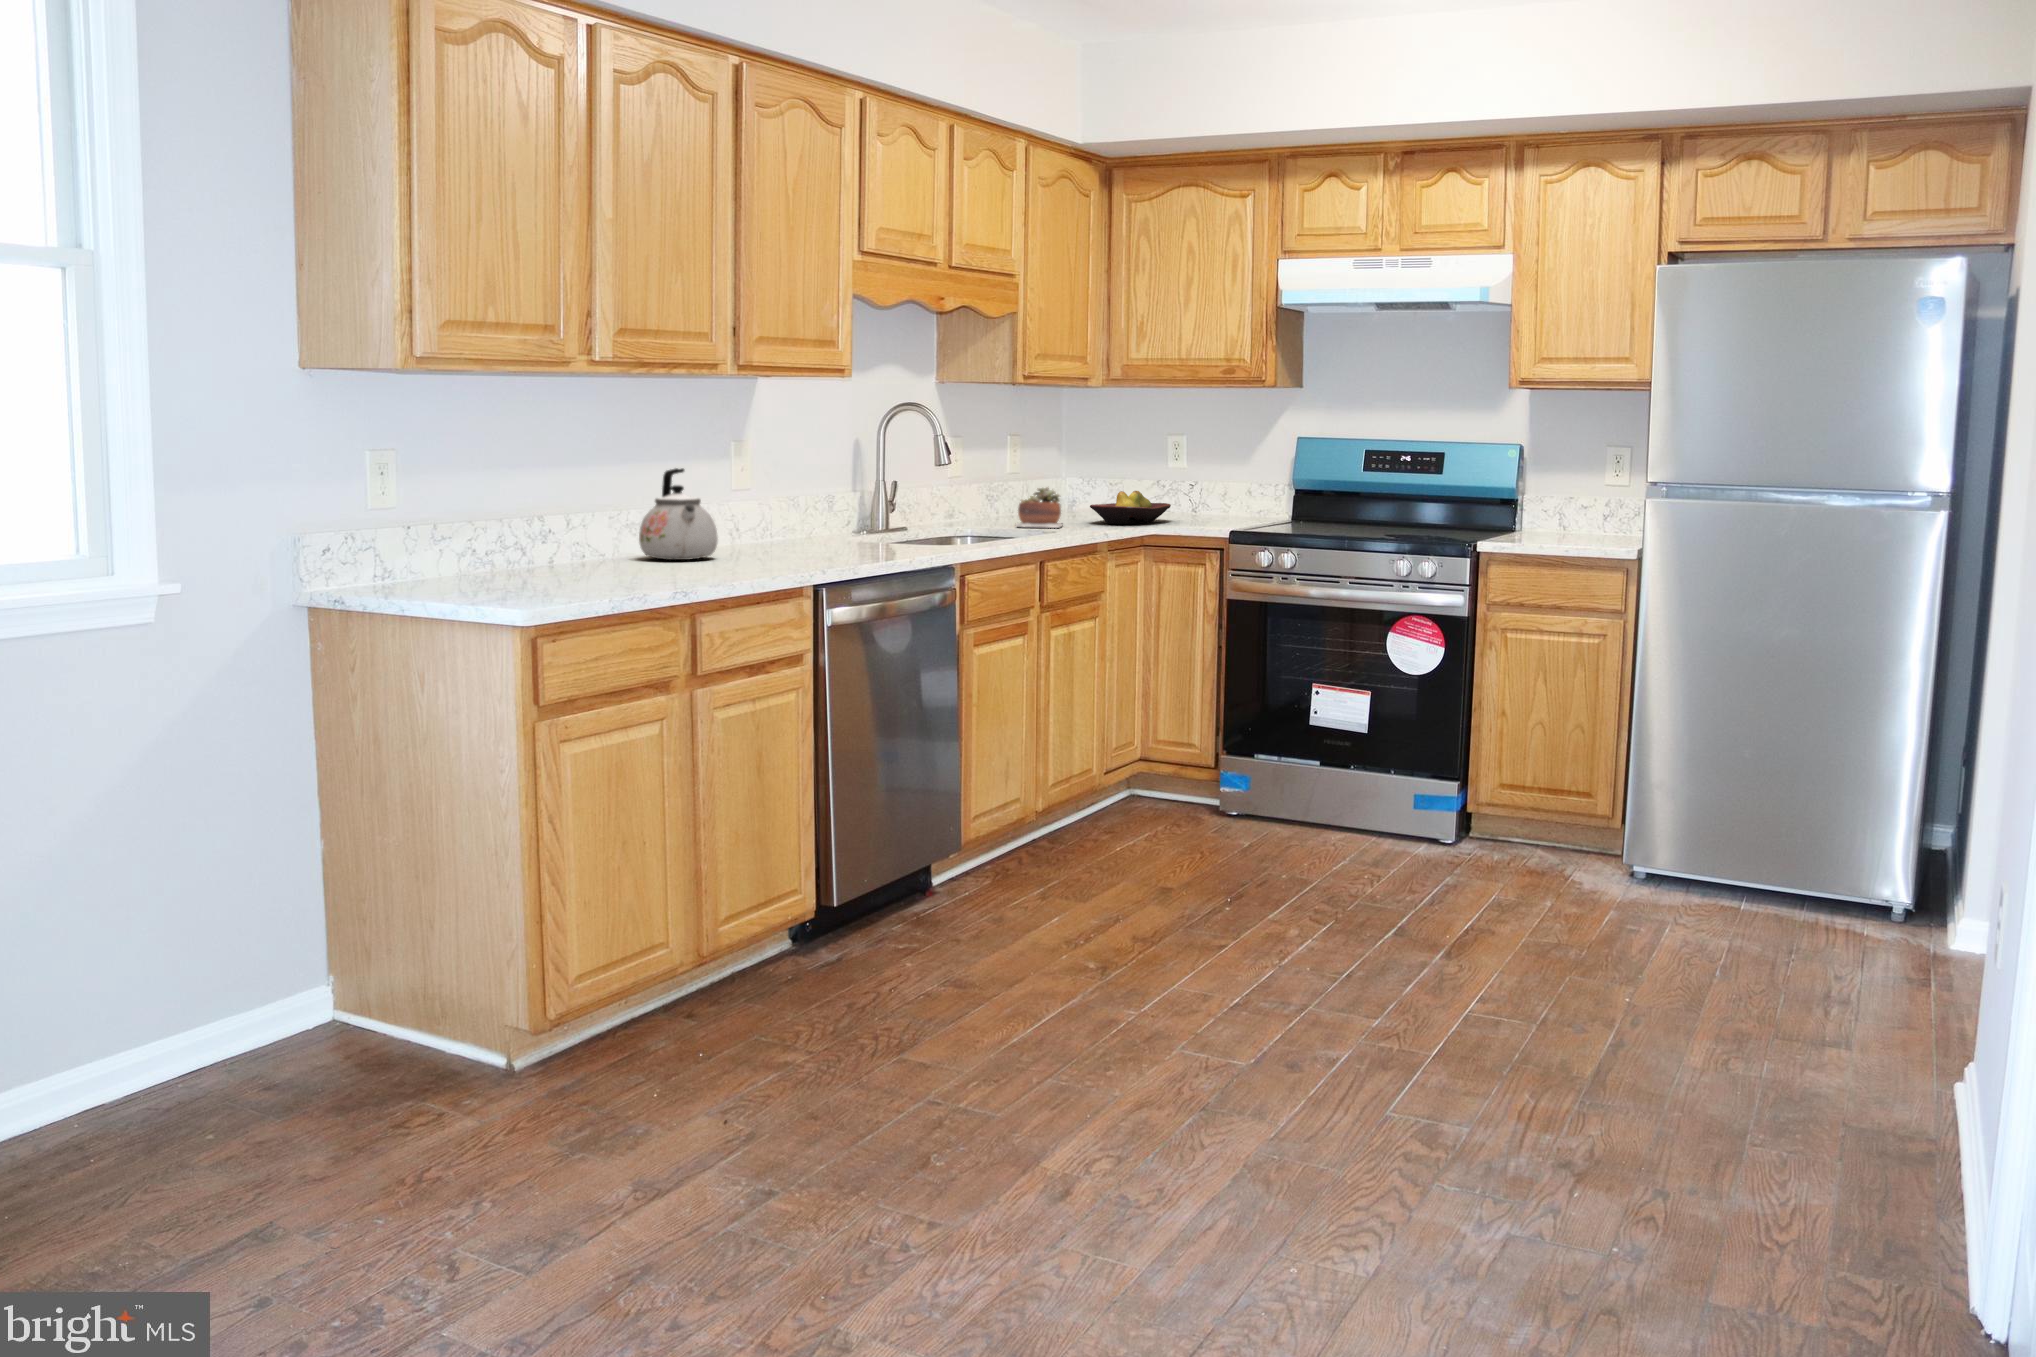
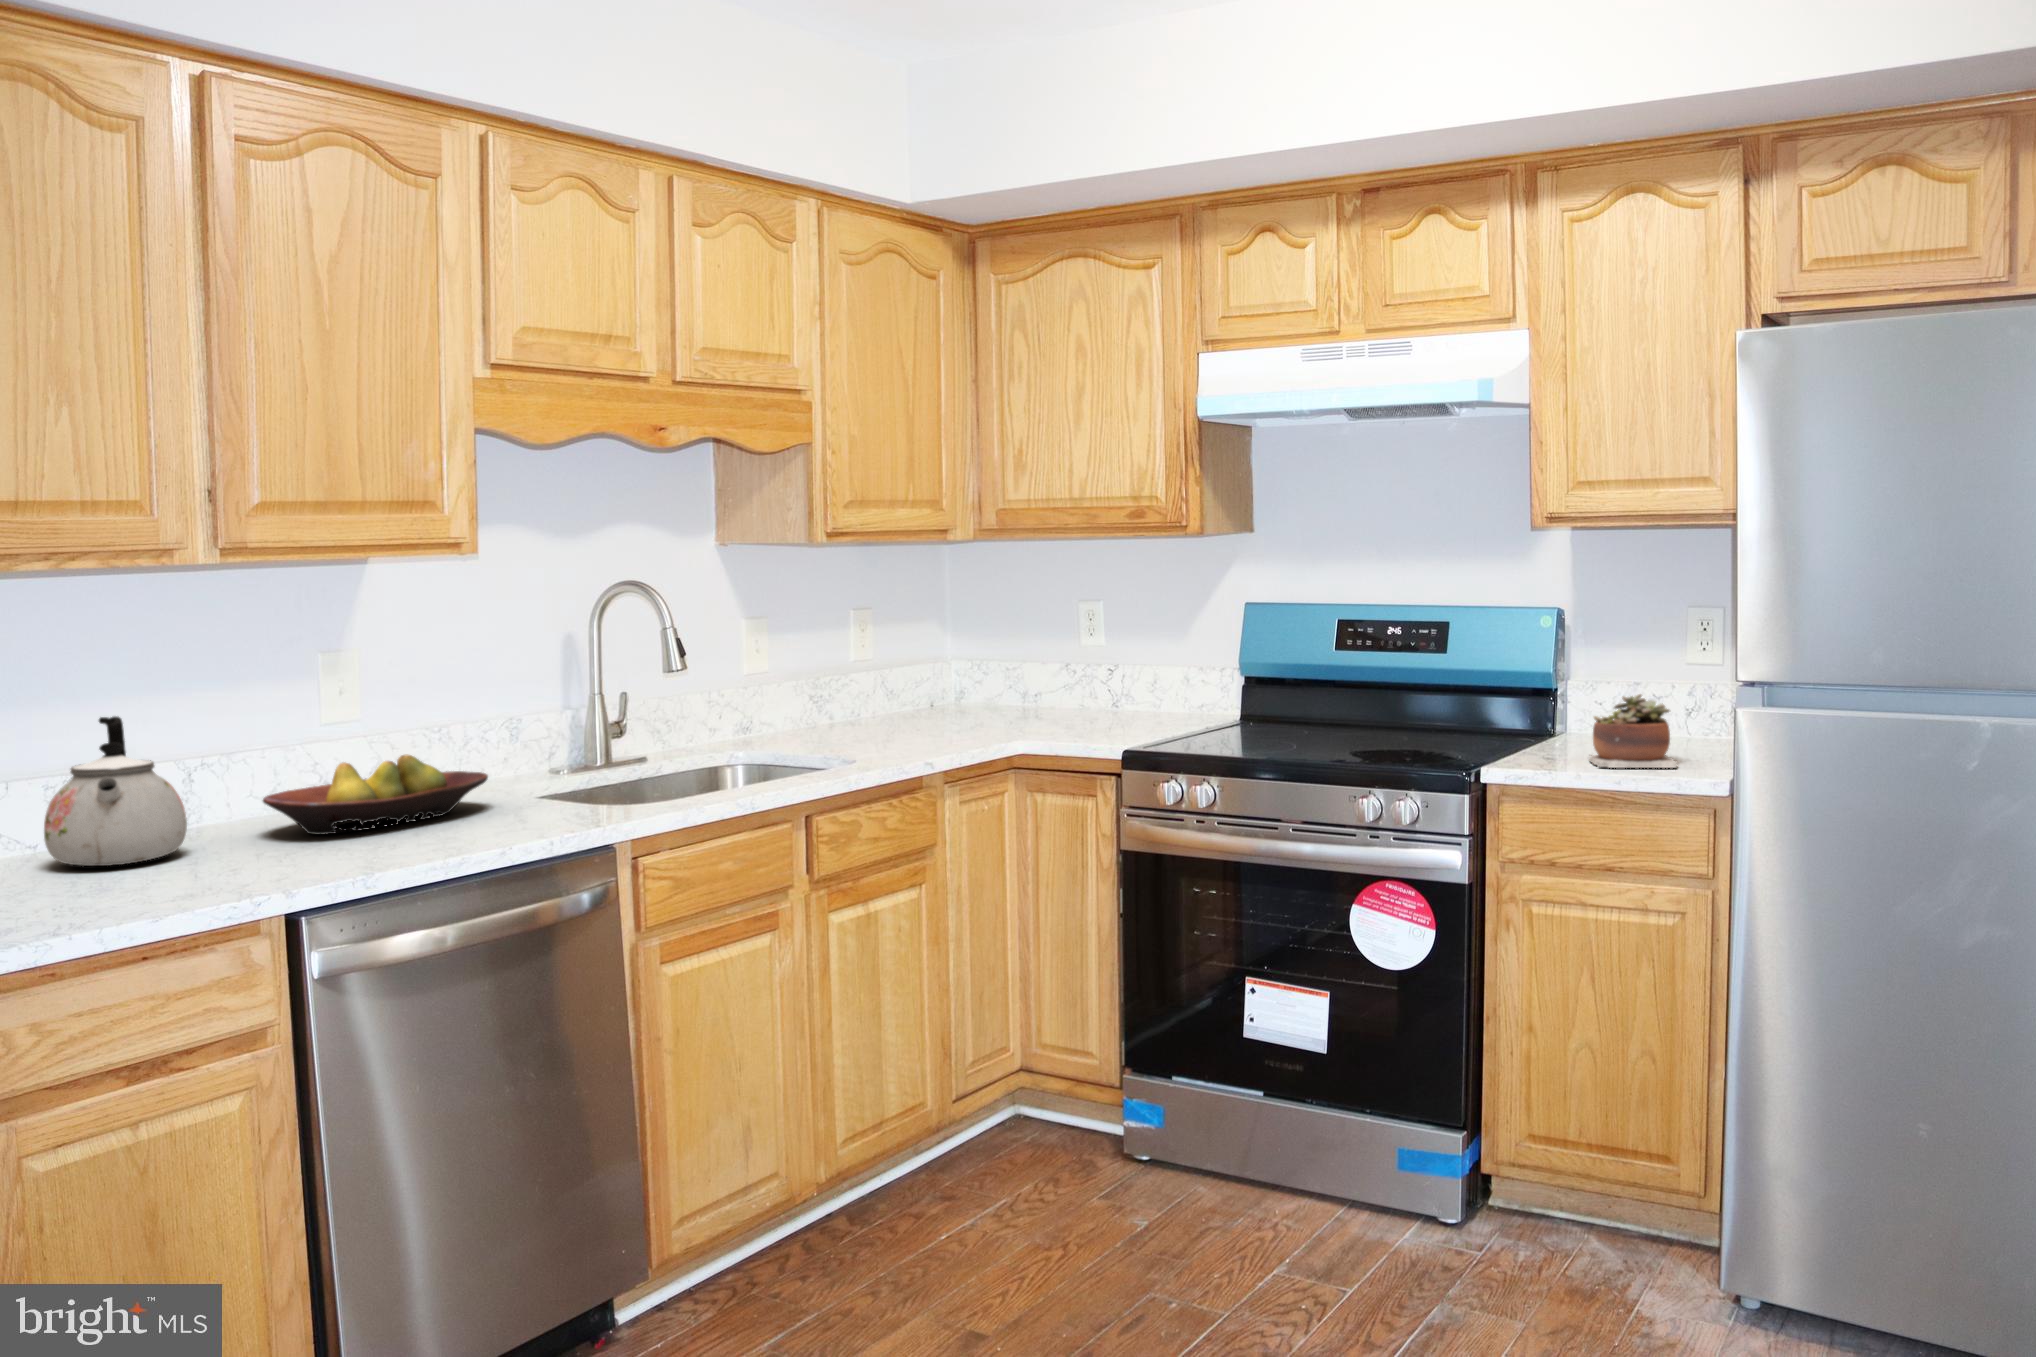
succulent plant: present [1016,487,1063,528] -> present [1589,694,1677,768]
fruit bowl: present [1090,491,1171,524] -> present [263,754,488,835]

